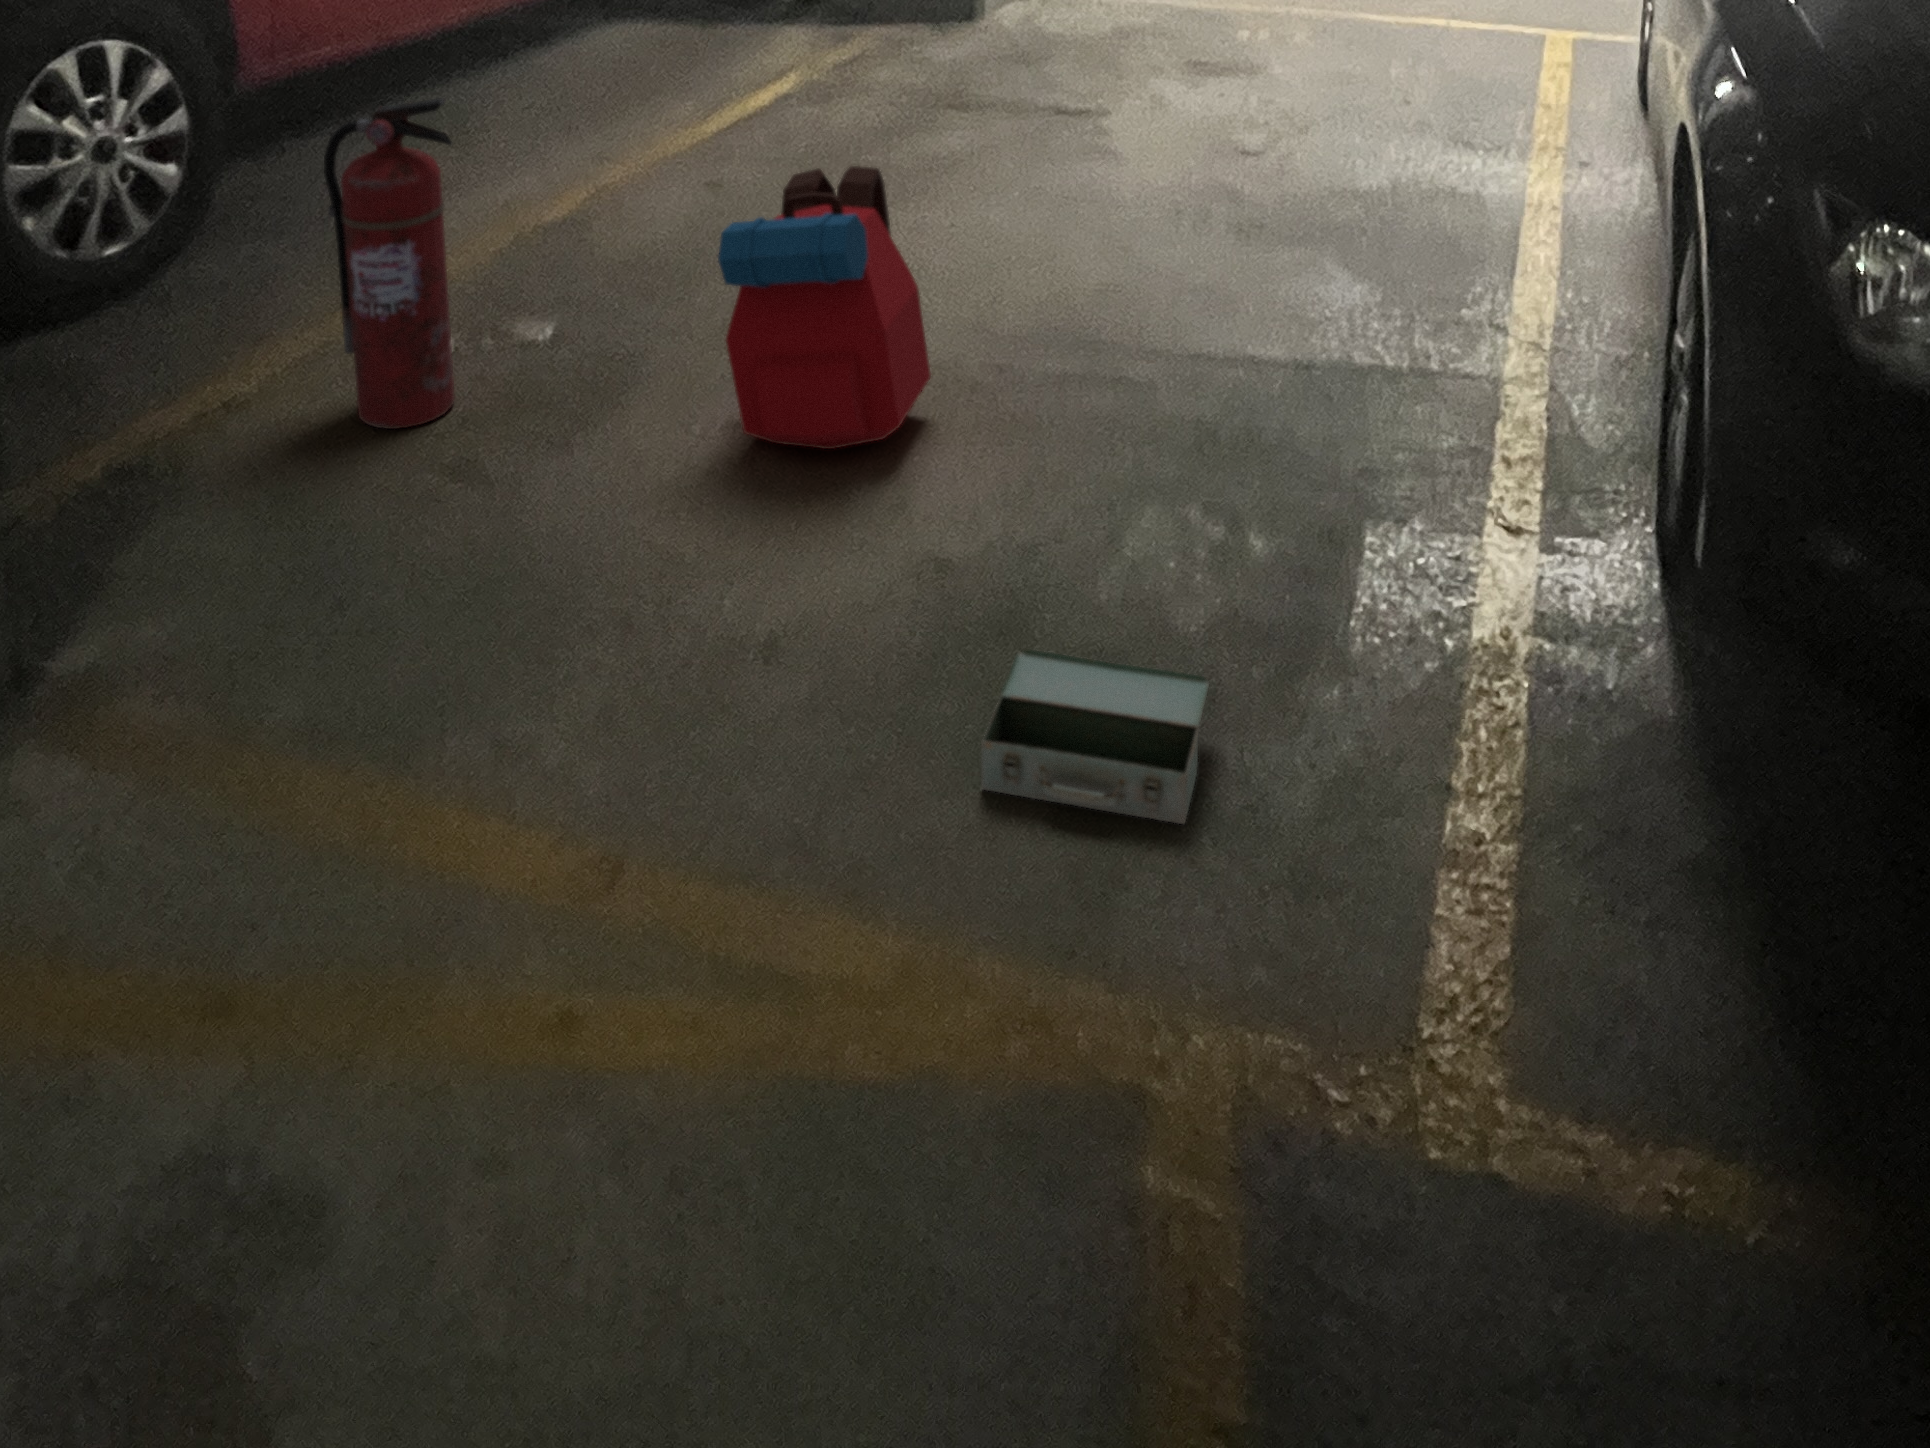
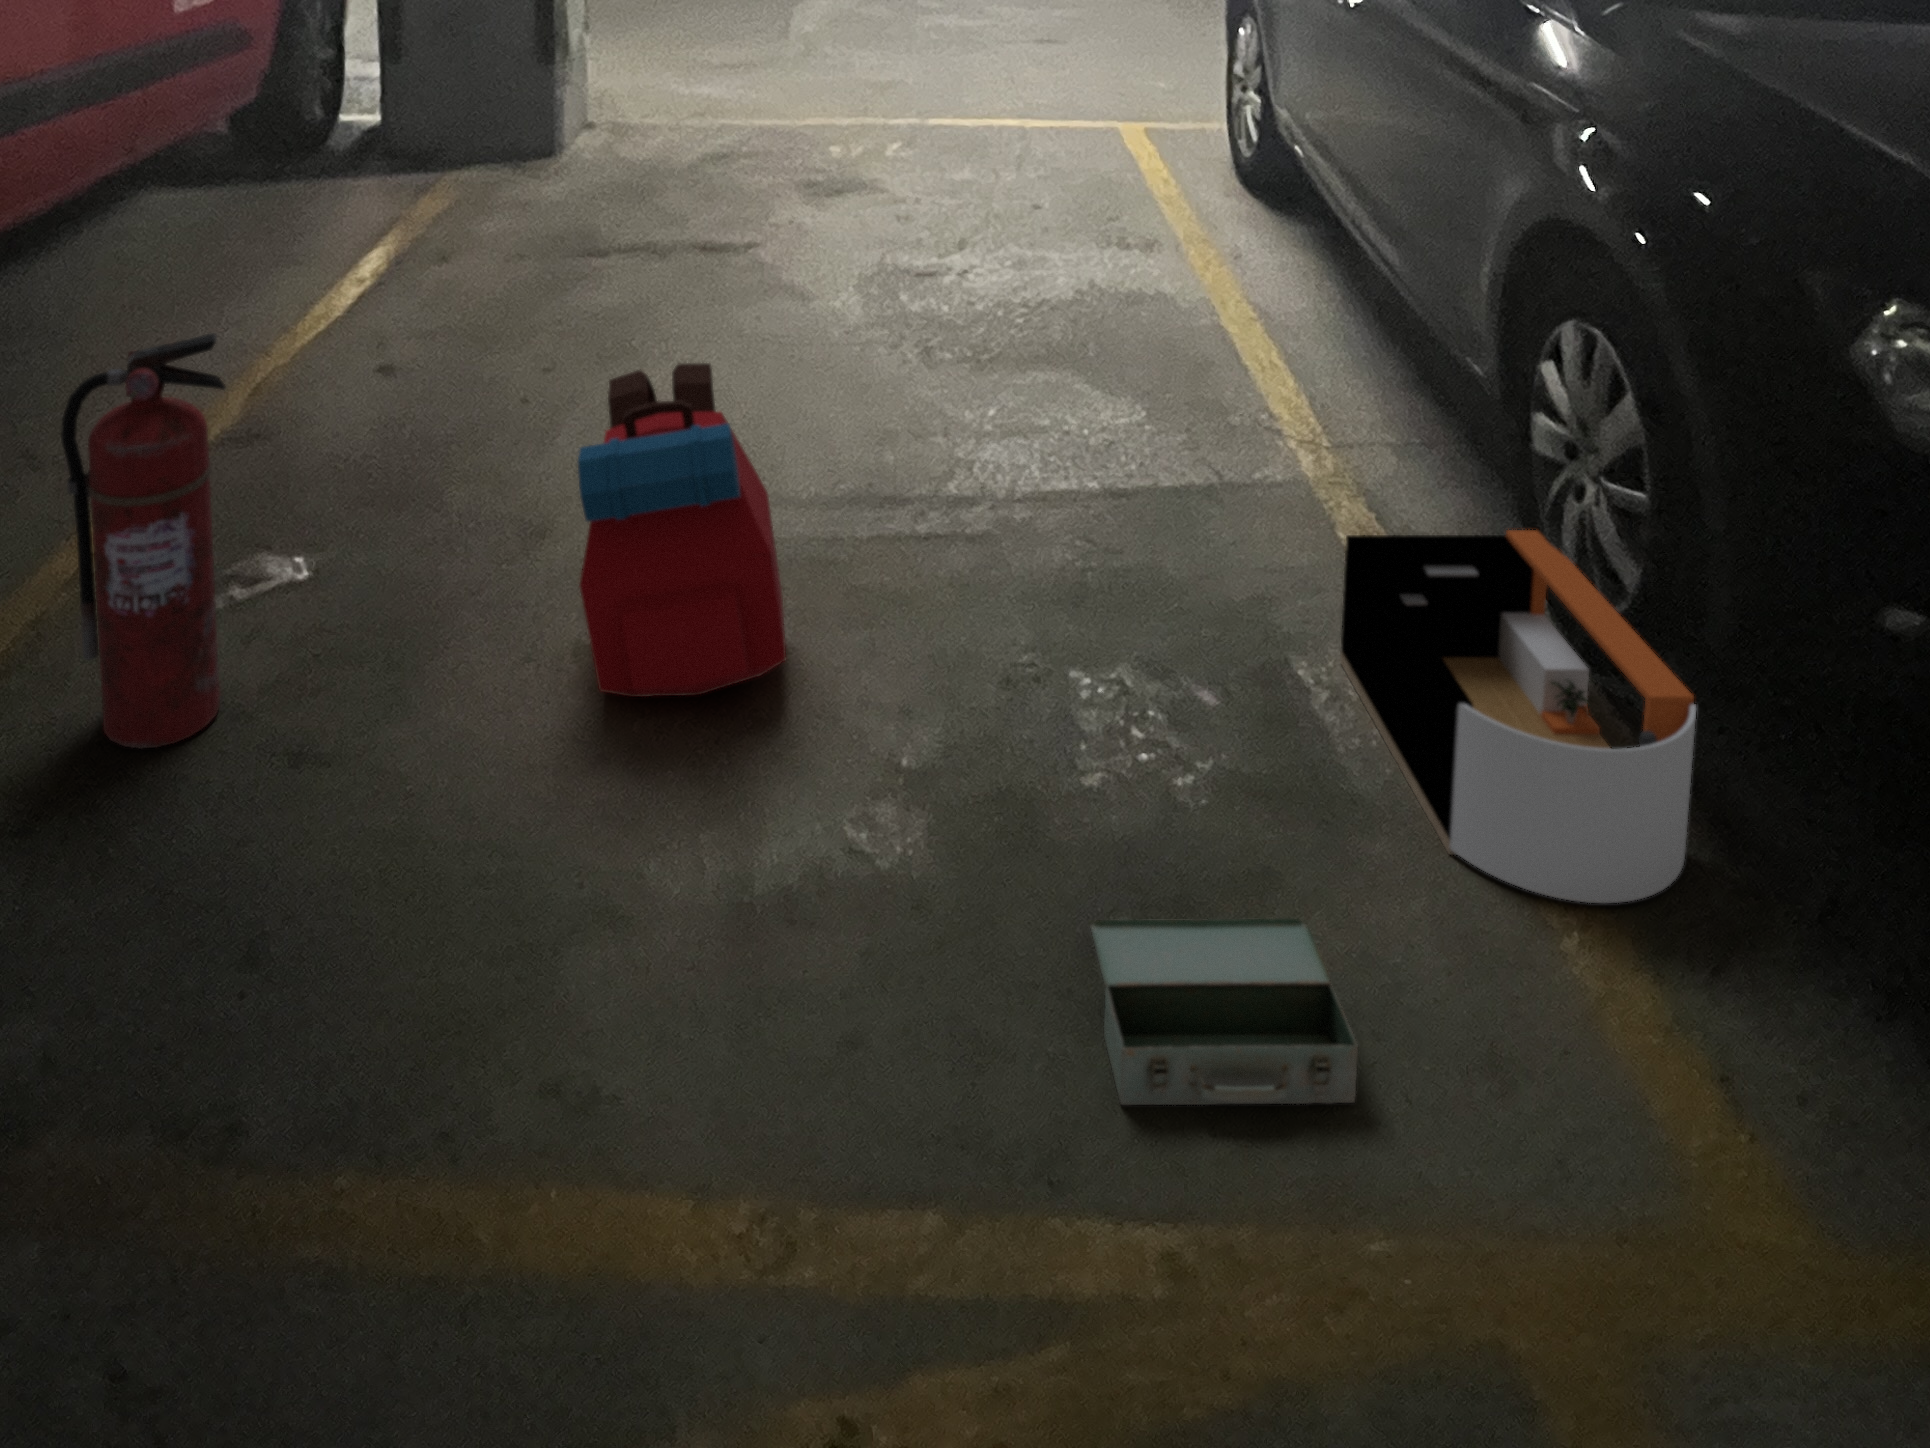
storage bin: none [1416,380,1663,724] -> present [1340,530,1696,903]

